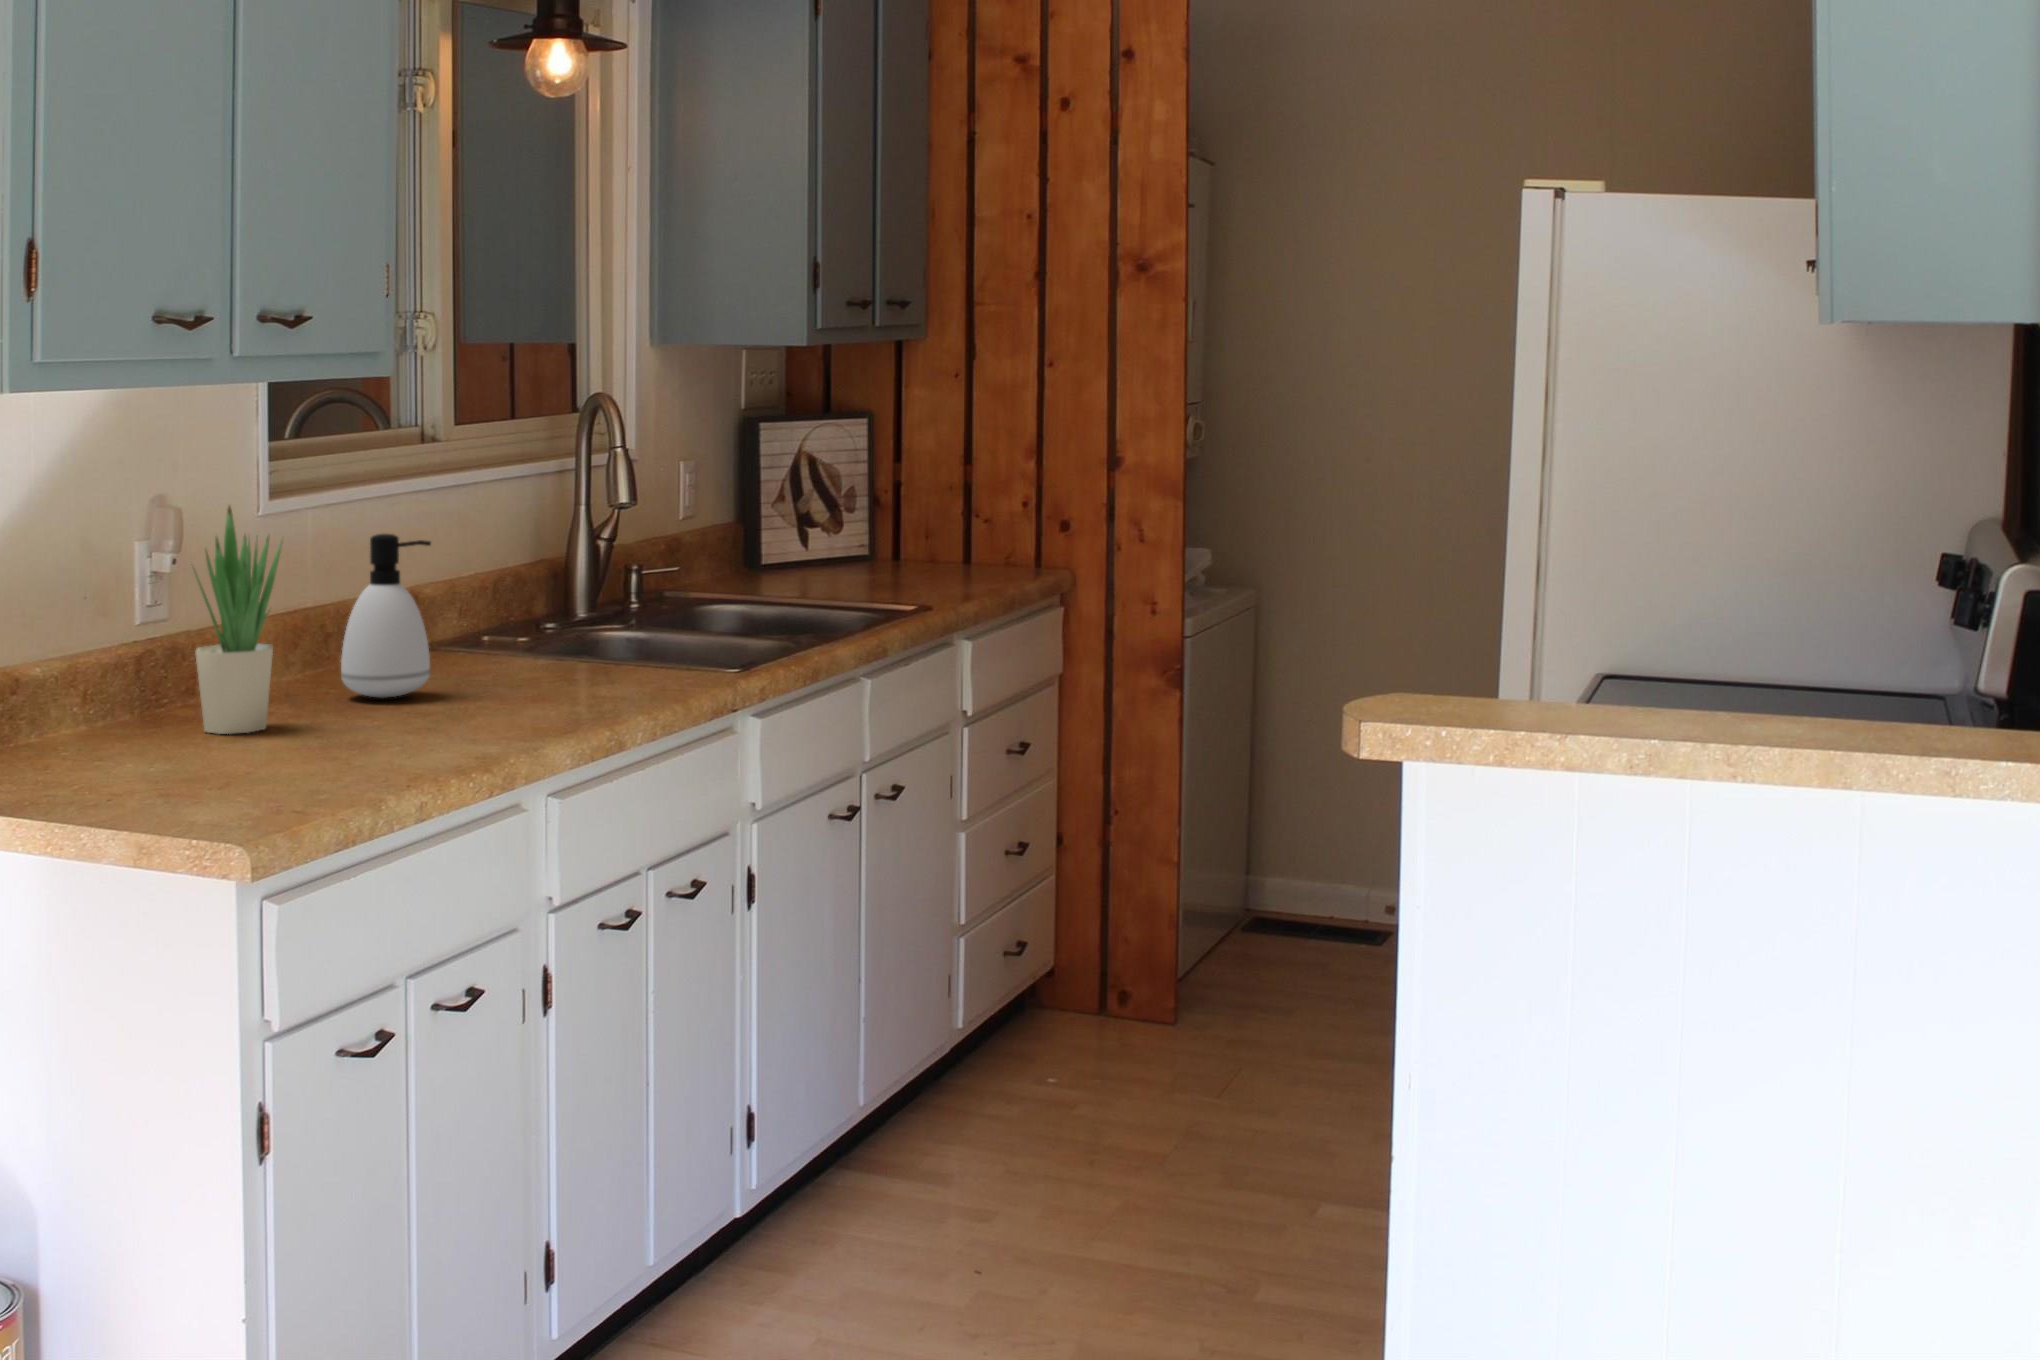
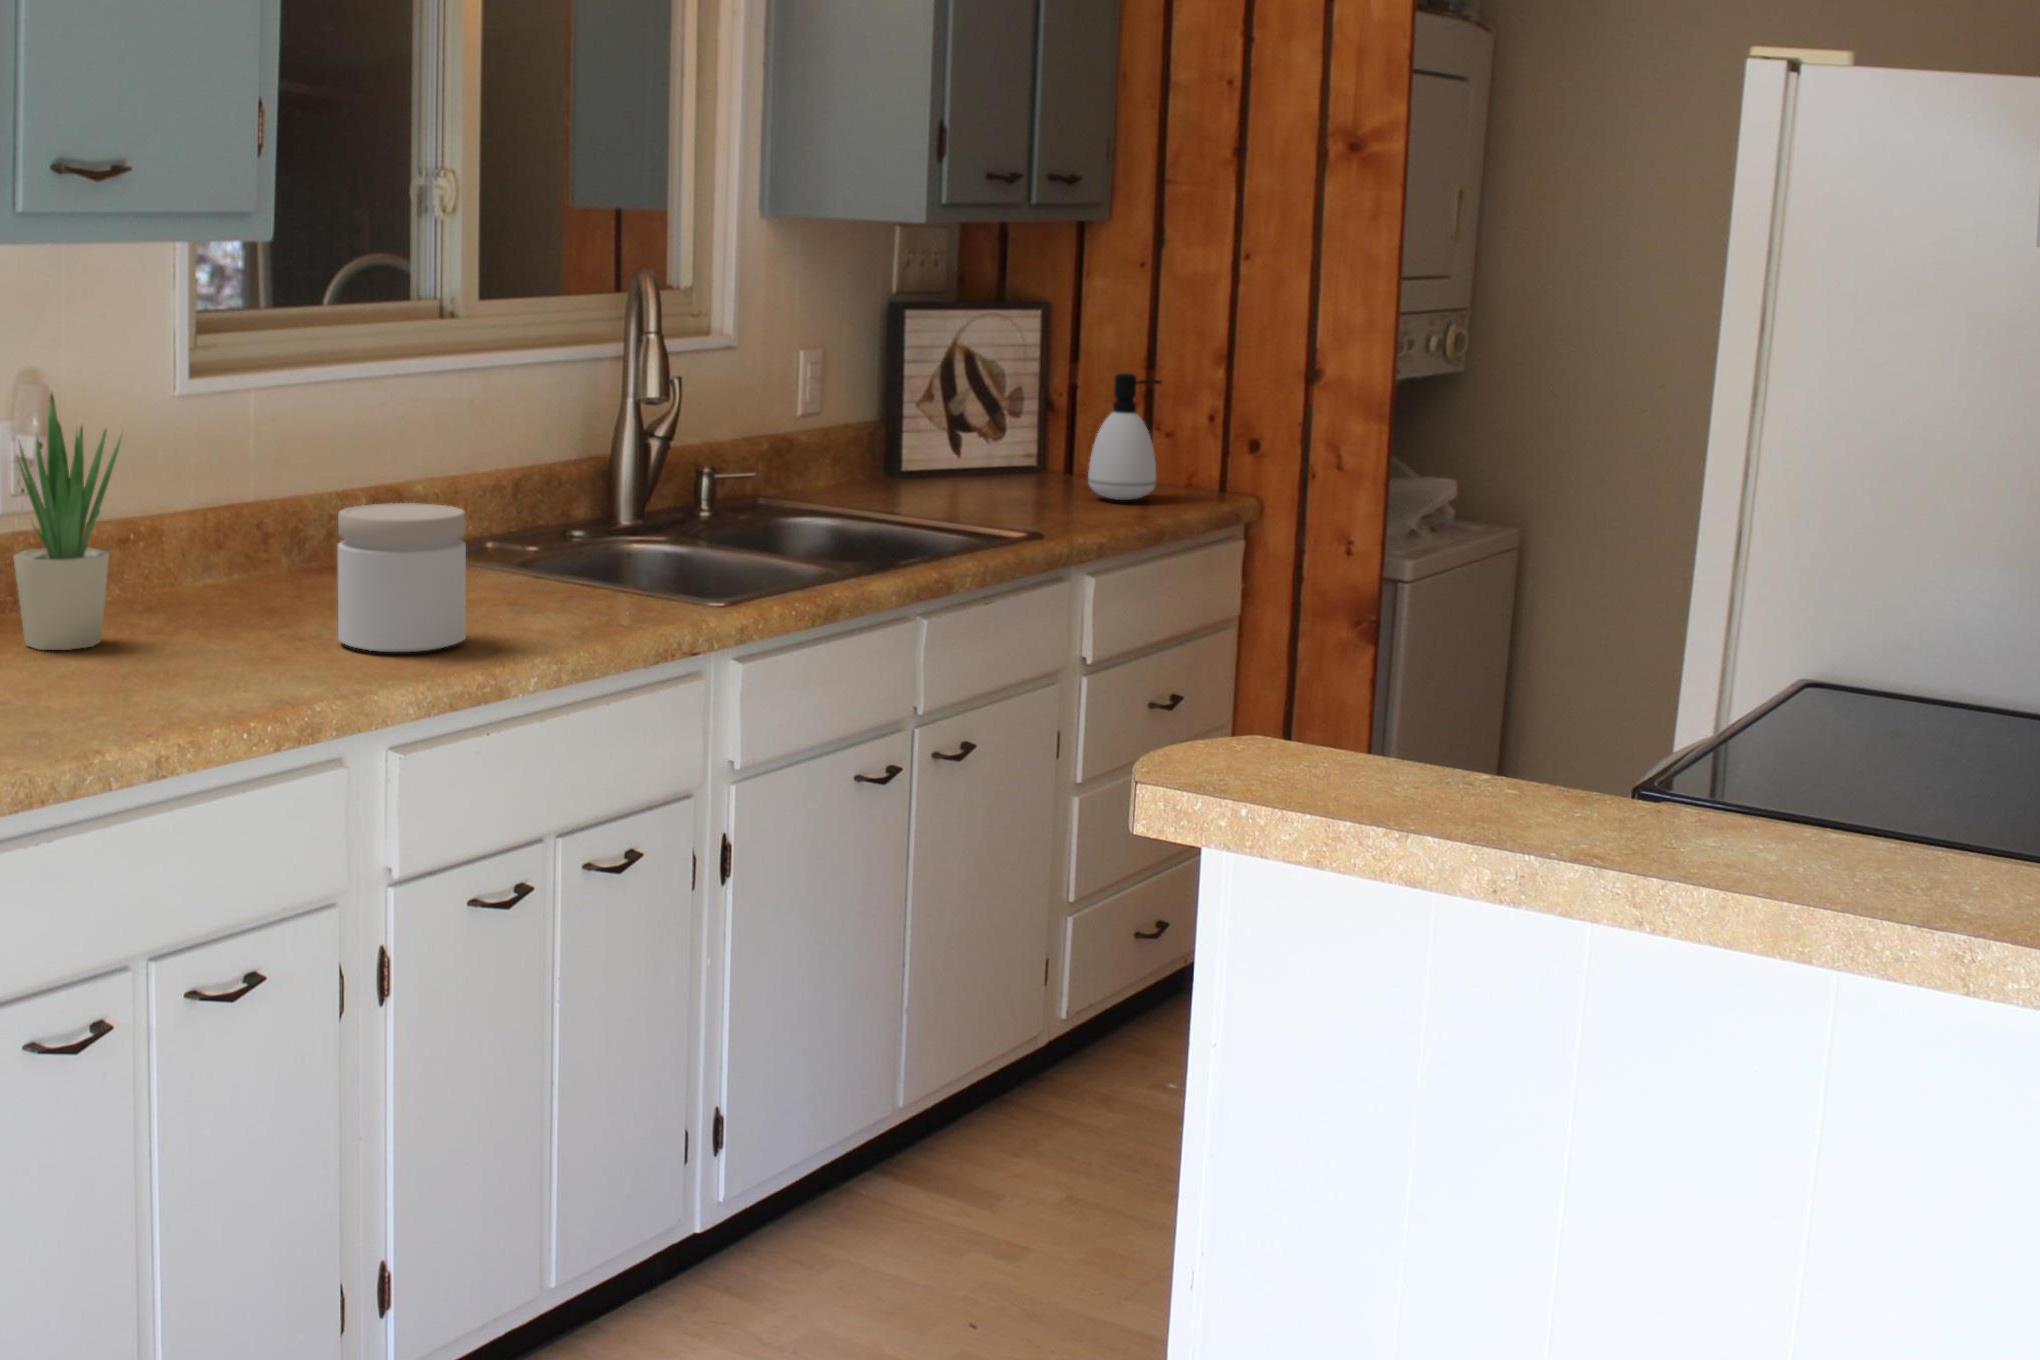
soap dispenser: present [341,534,431,698] -> present [1088,373,1162,500]
jar: none [466,590,577,718] -> present [338,503,466,652]

